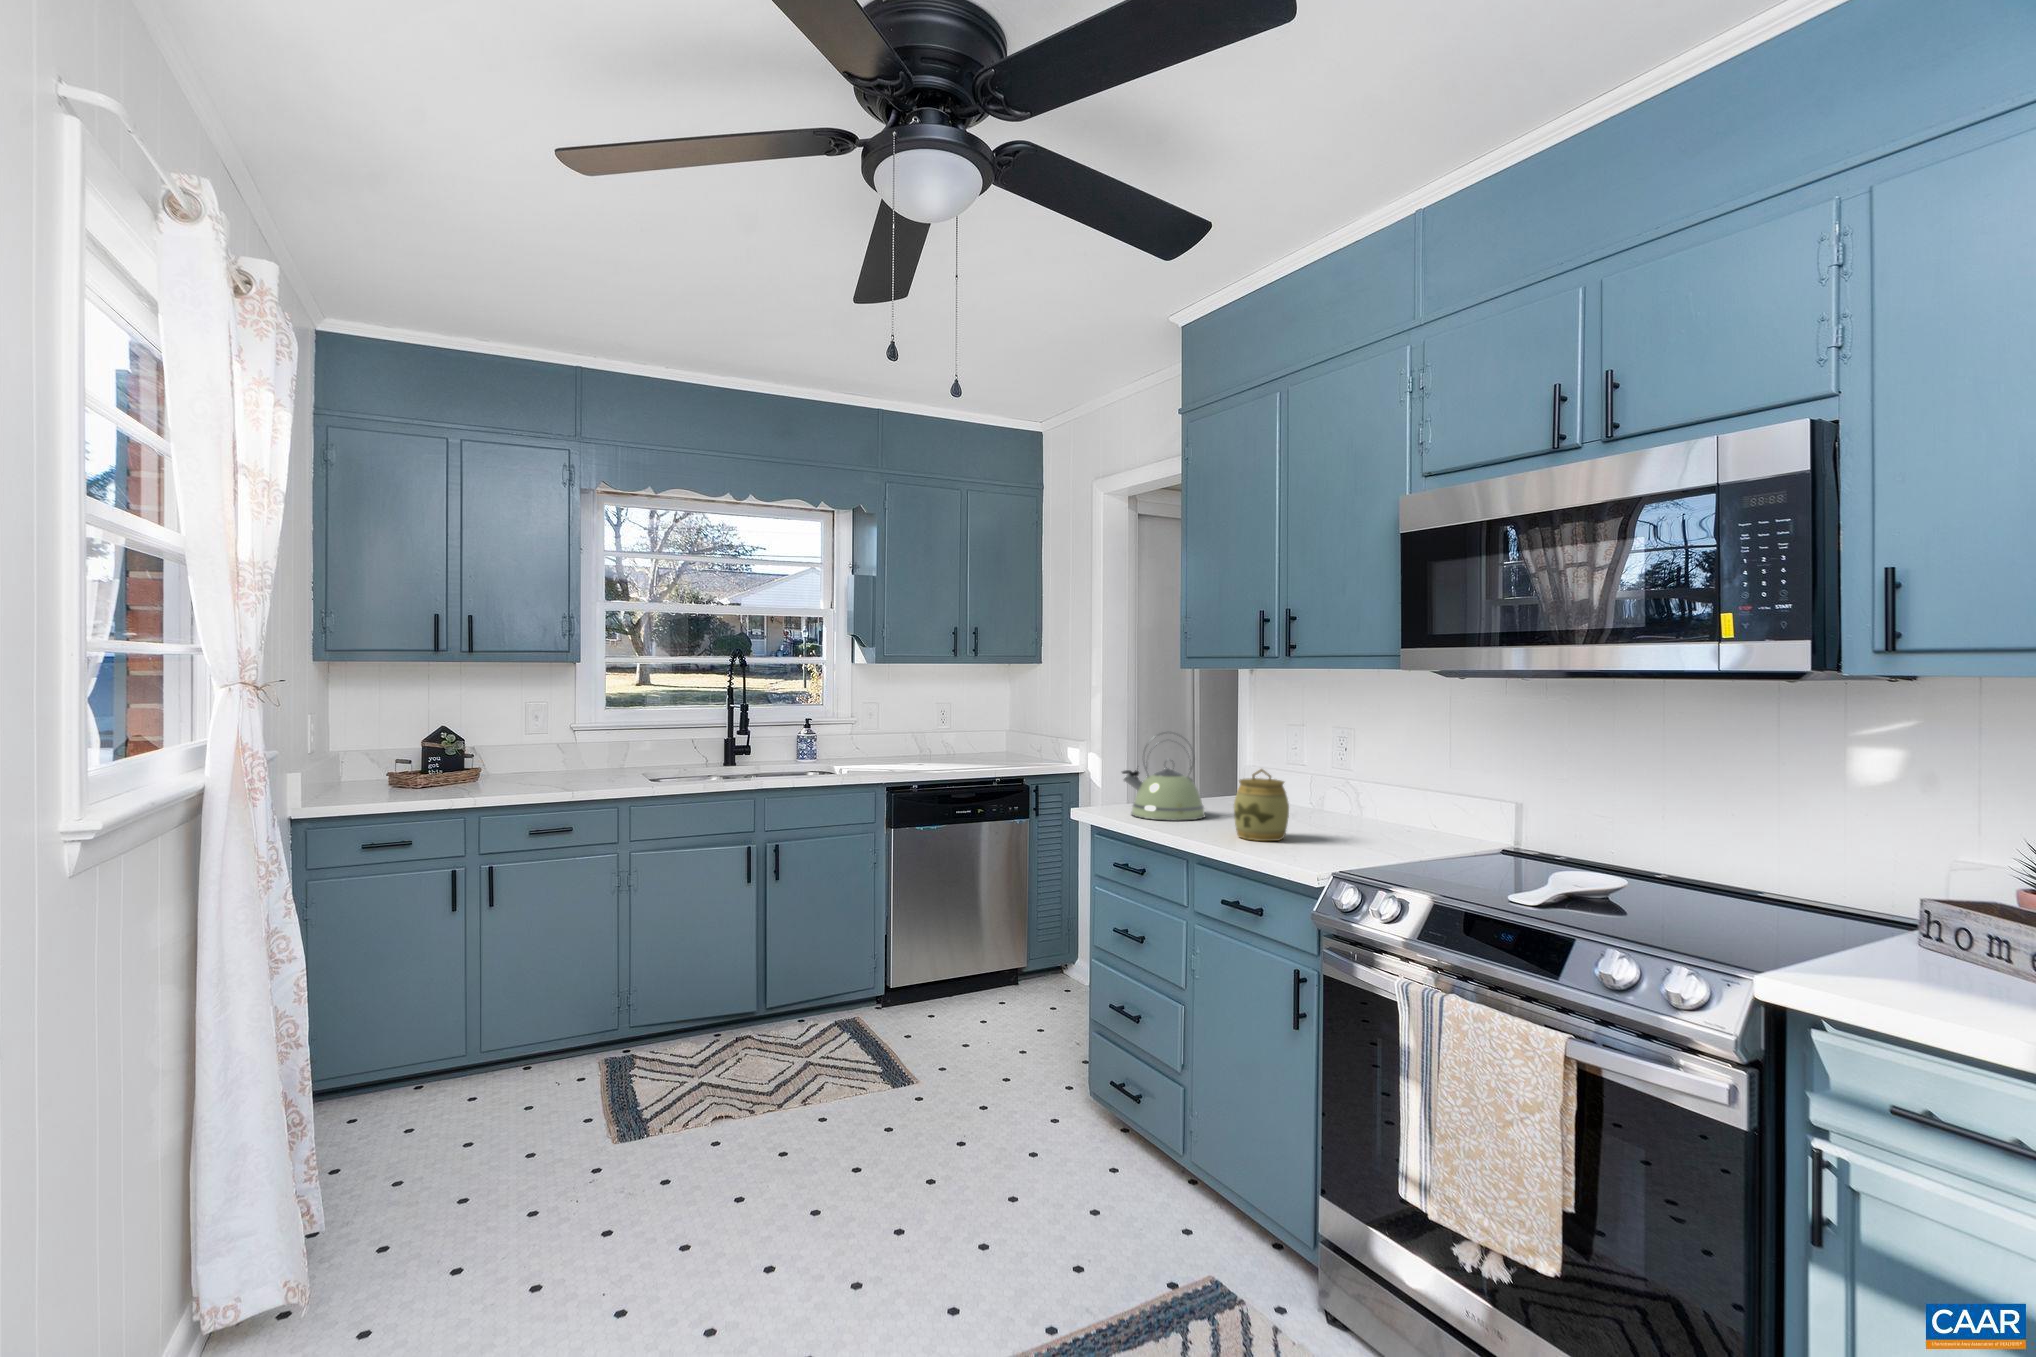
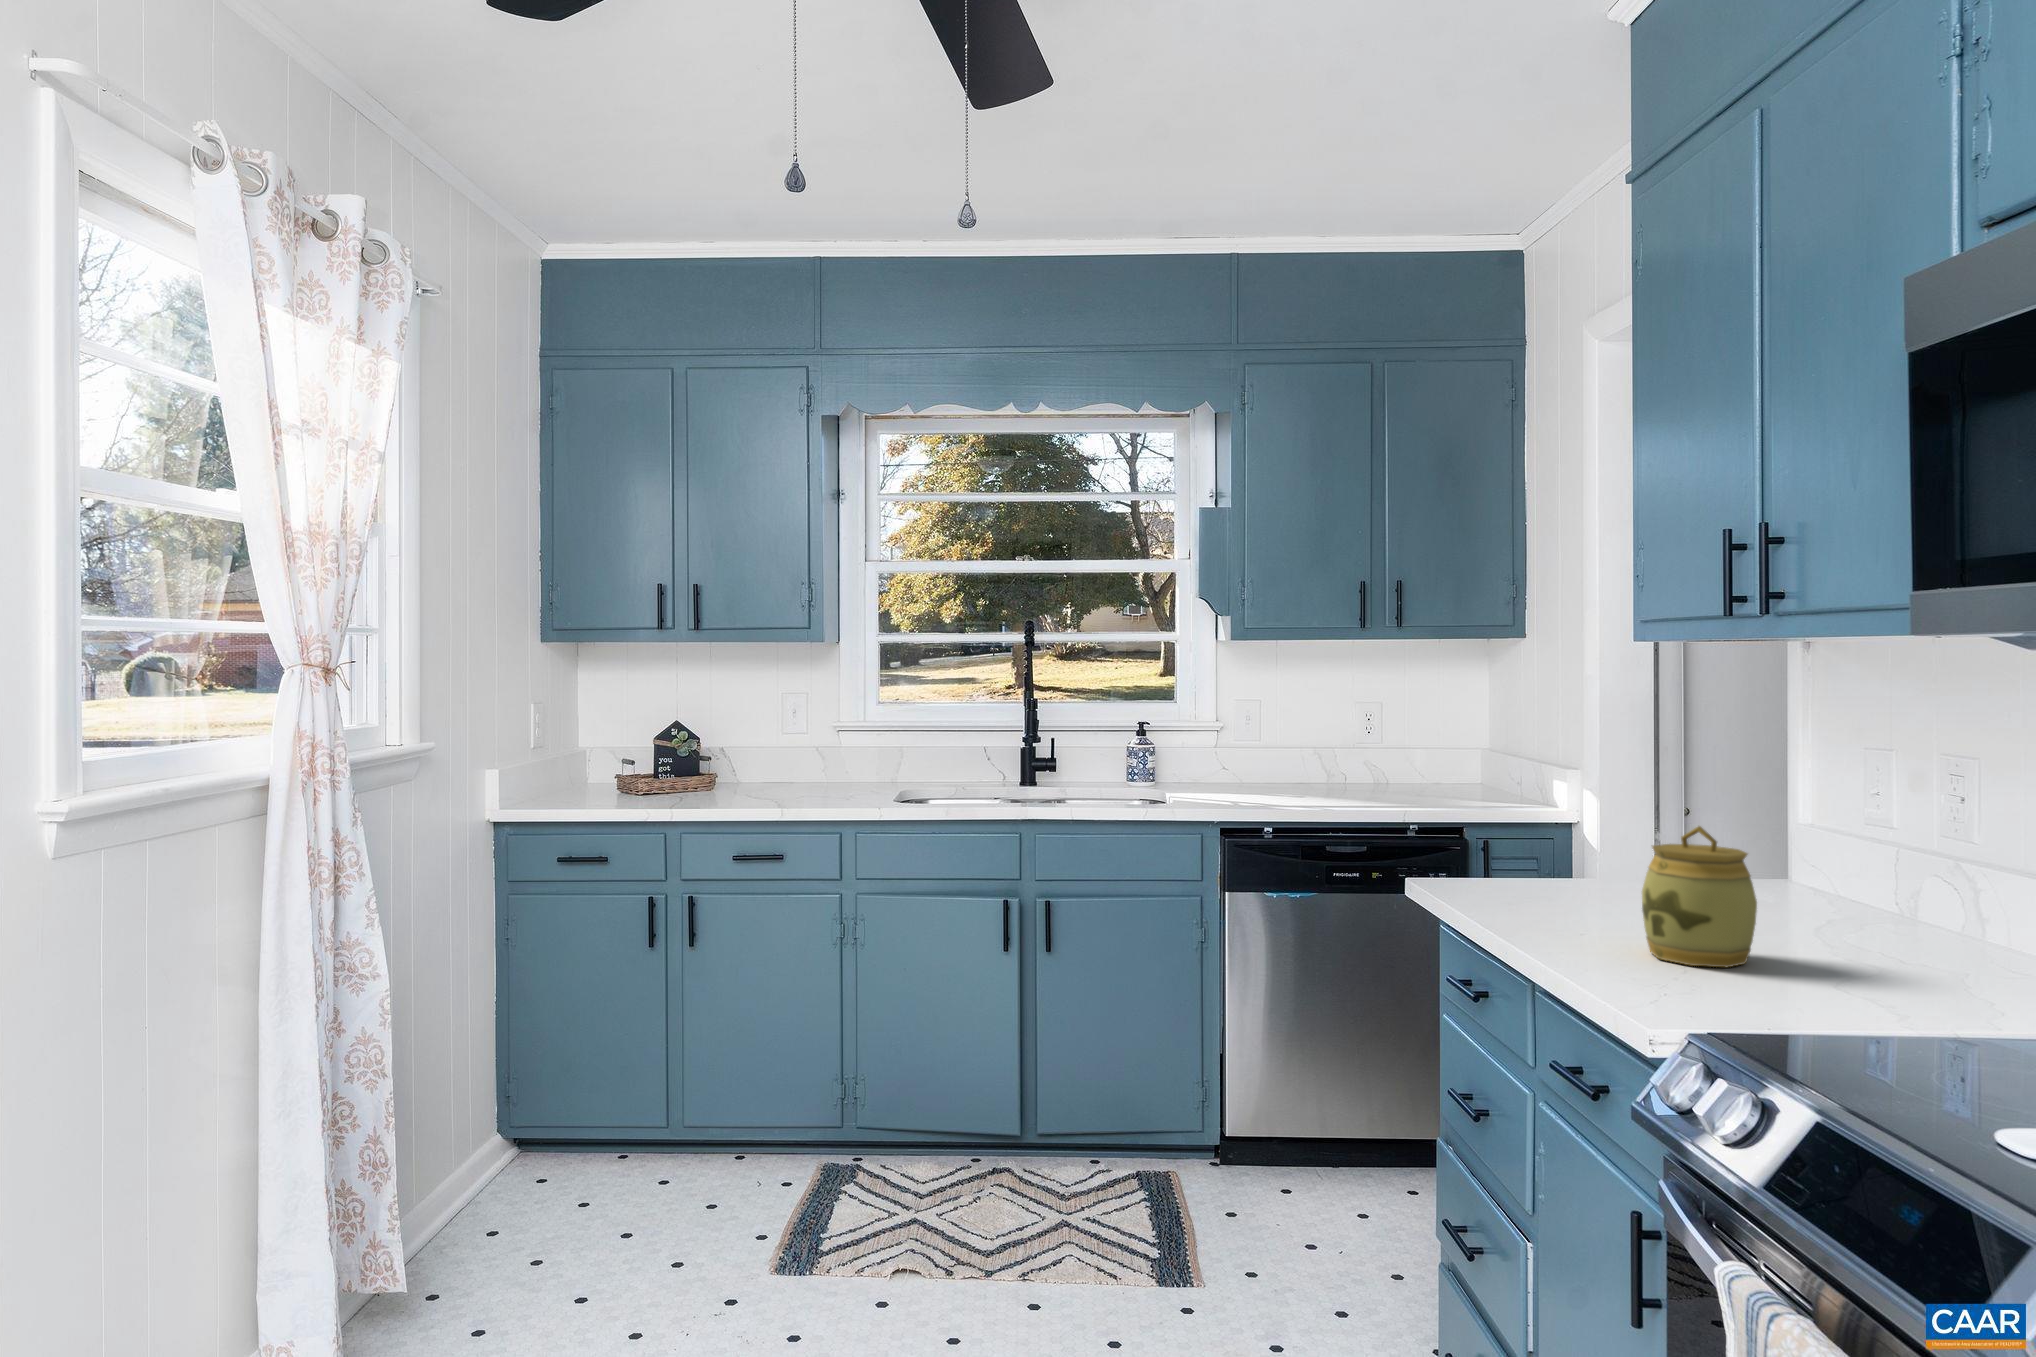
kettle: present [1122,732,1205,821] -> none [1494,754,1652,914]

